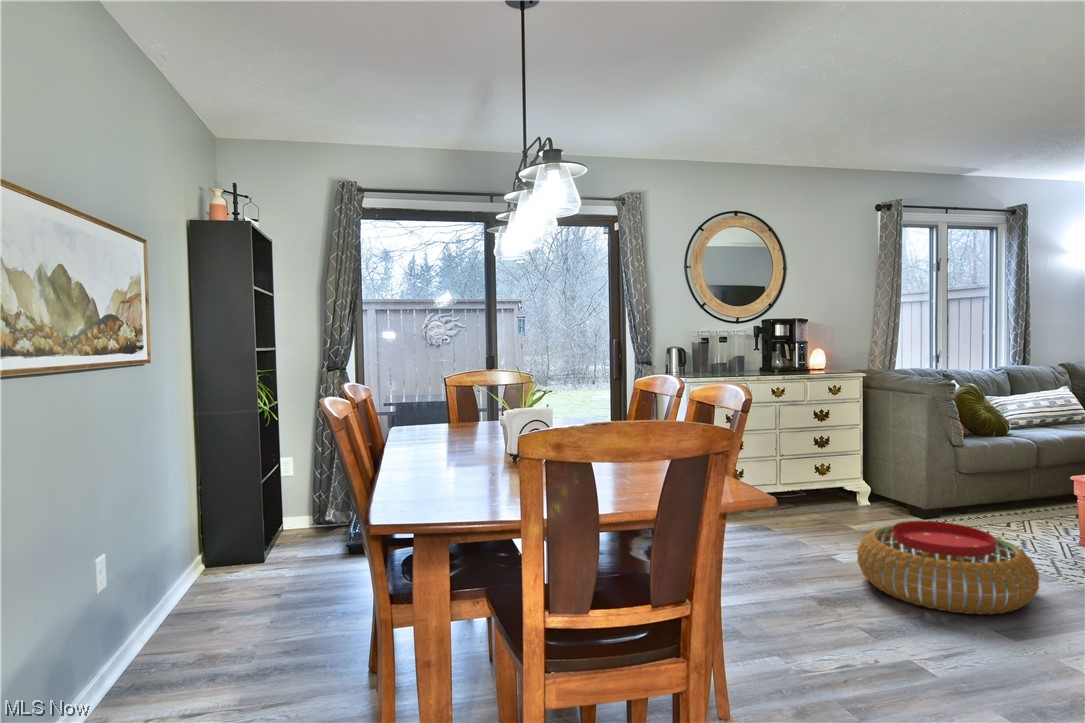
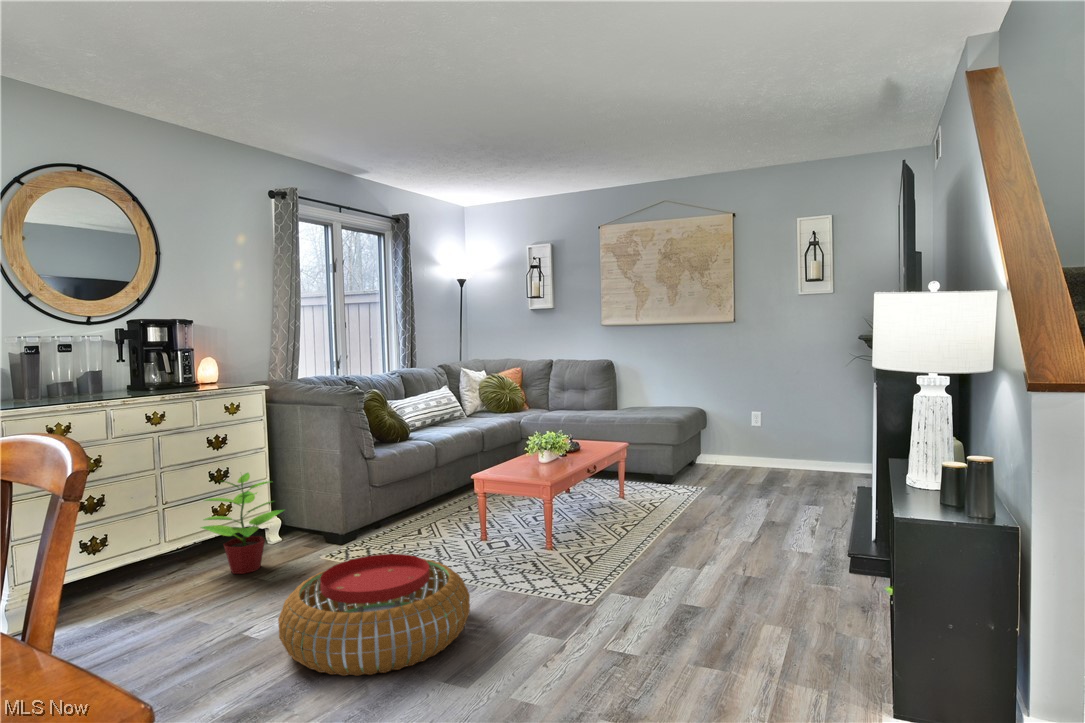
potted plant: none [805,440,873,520] -> present [201,473,284,574]

